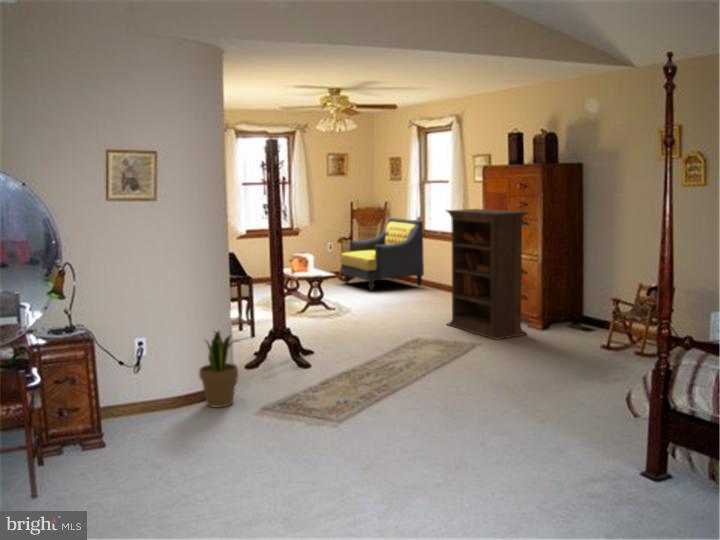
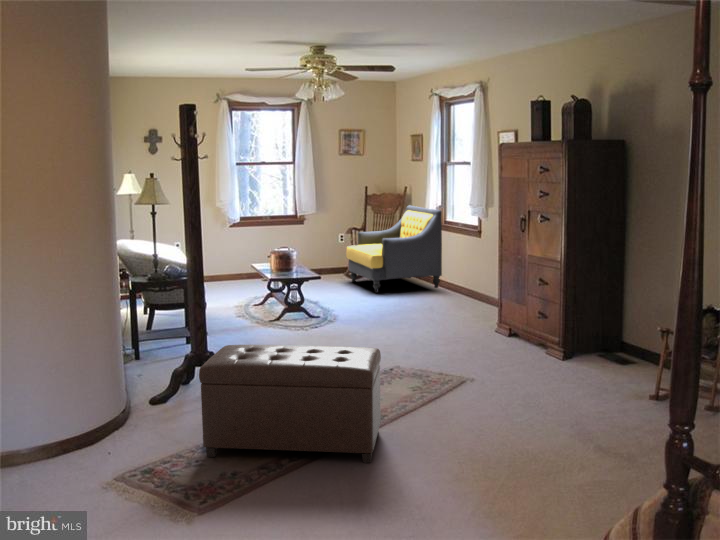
bookcase: present [447,209,528,339] -> none [442,198,548,373]
ottoman: none [311,315,436,394] -> present [199,345,381,463]
potted plant: present [199,331,238,407] -> none [37,364,100,474]

